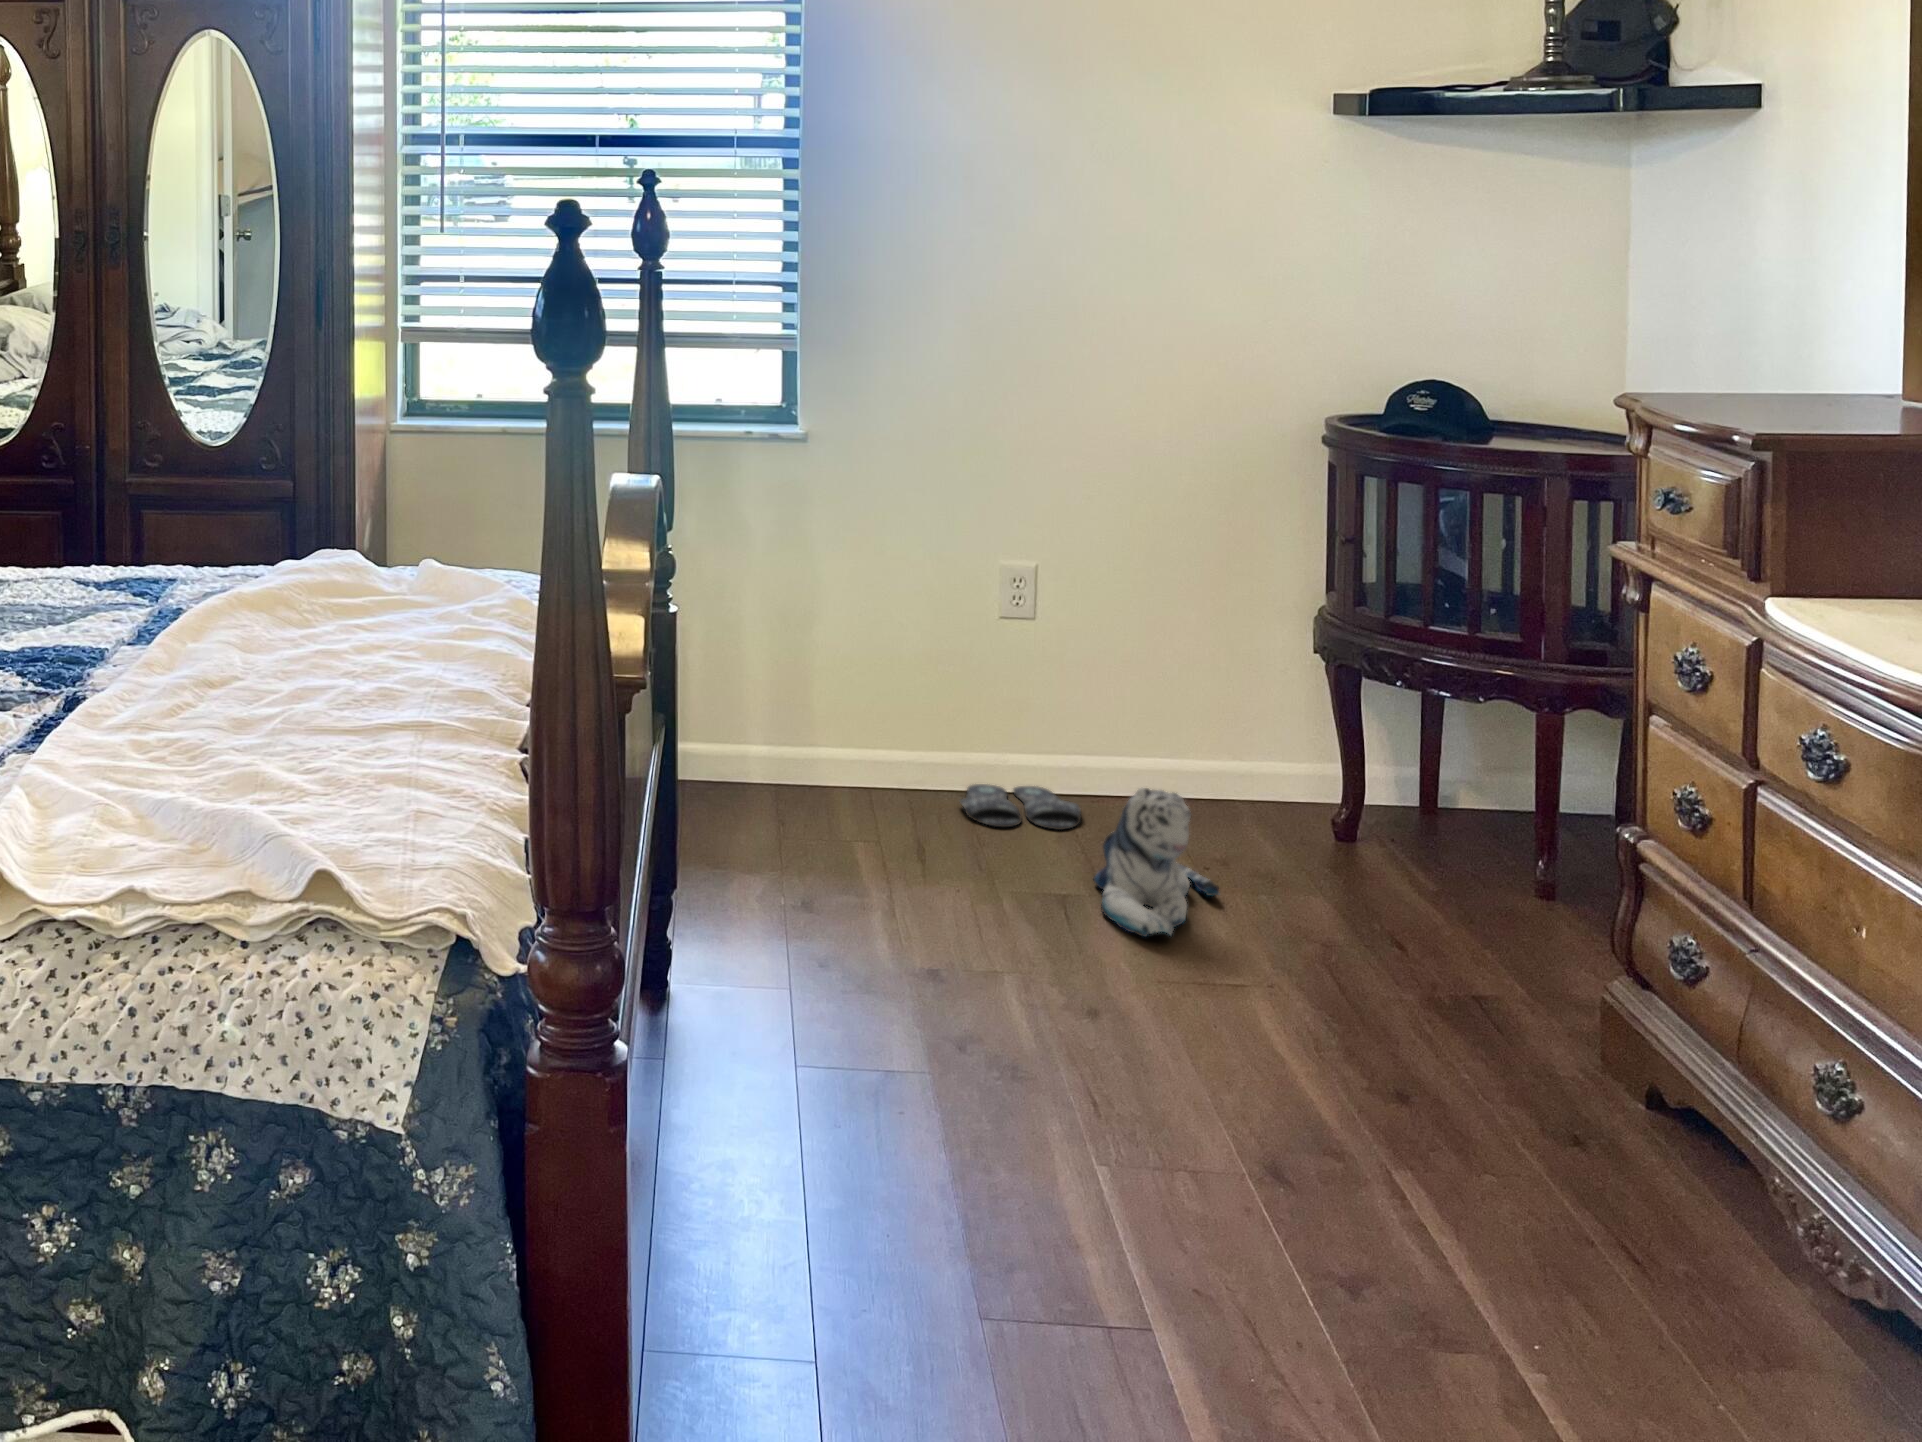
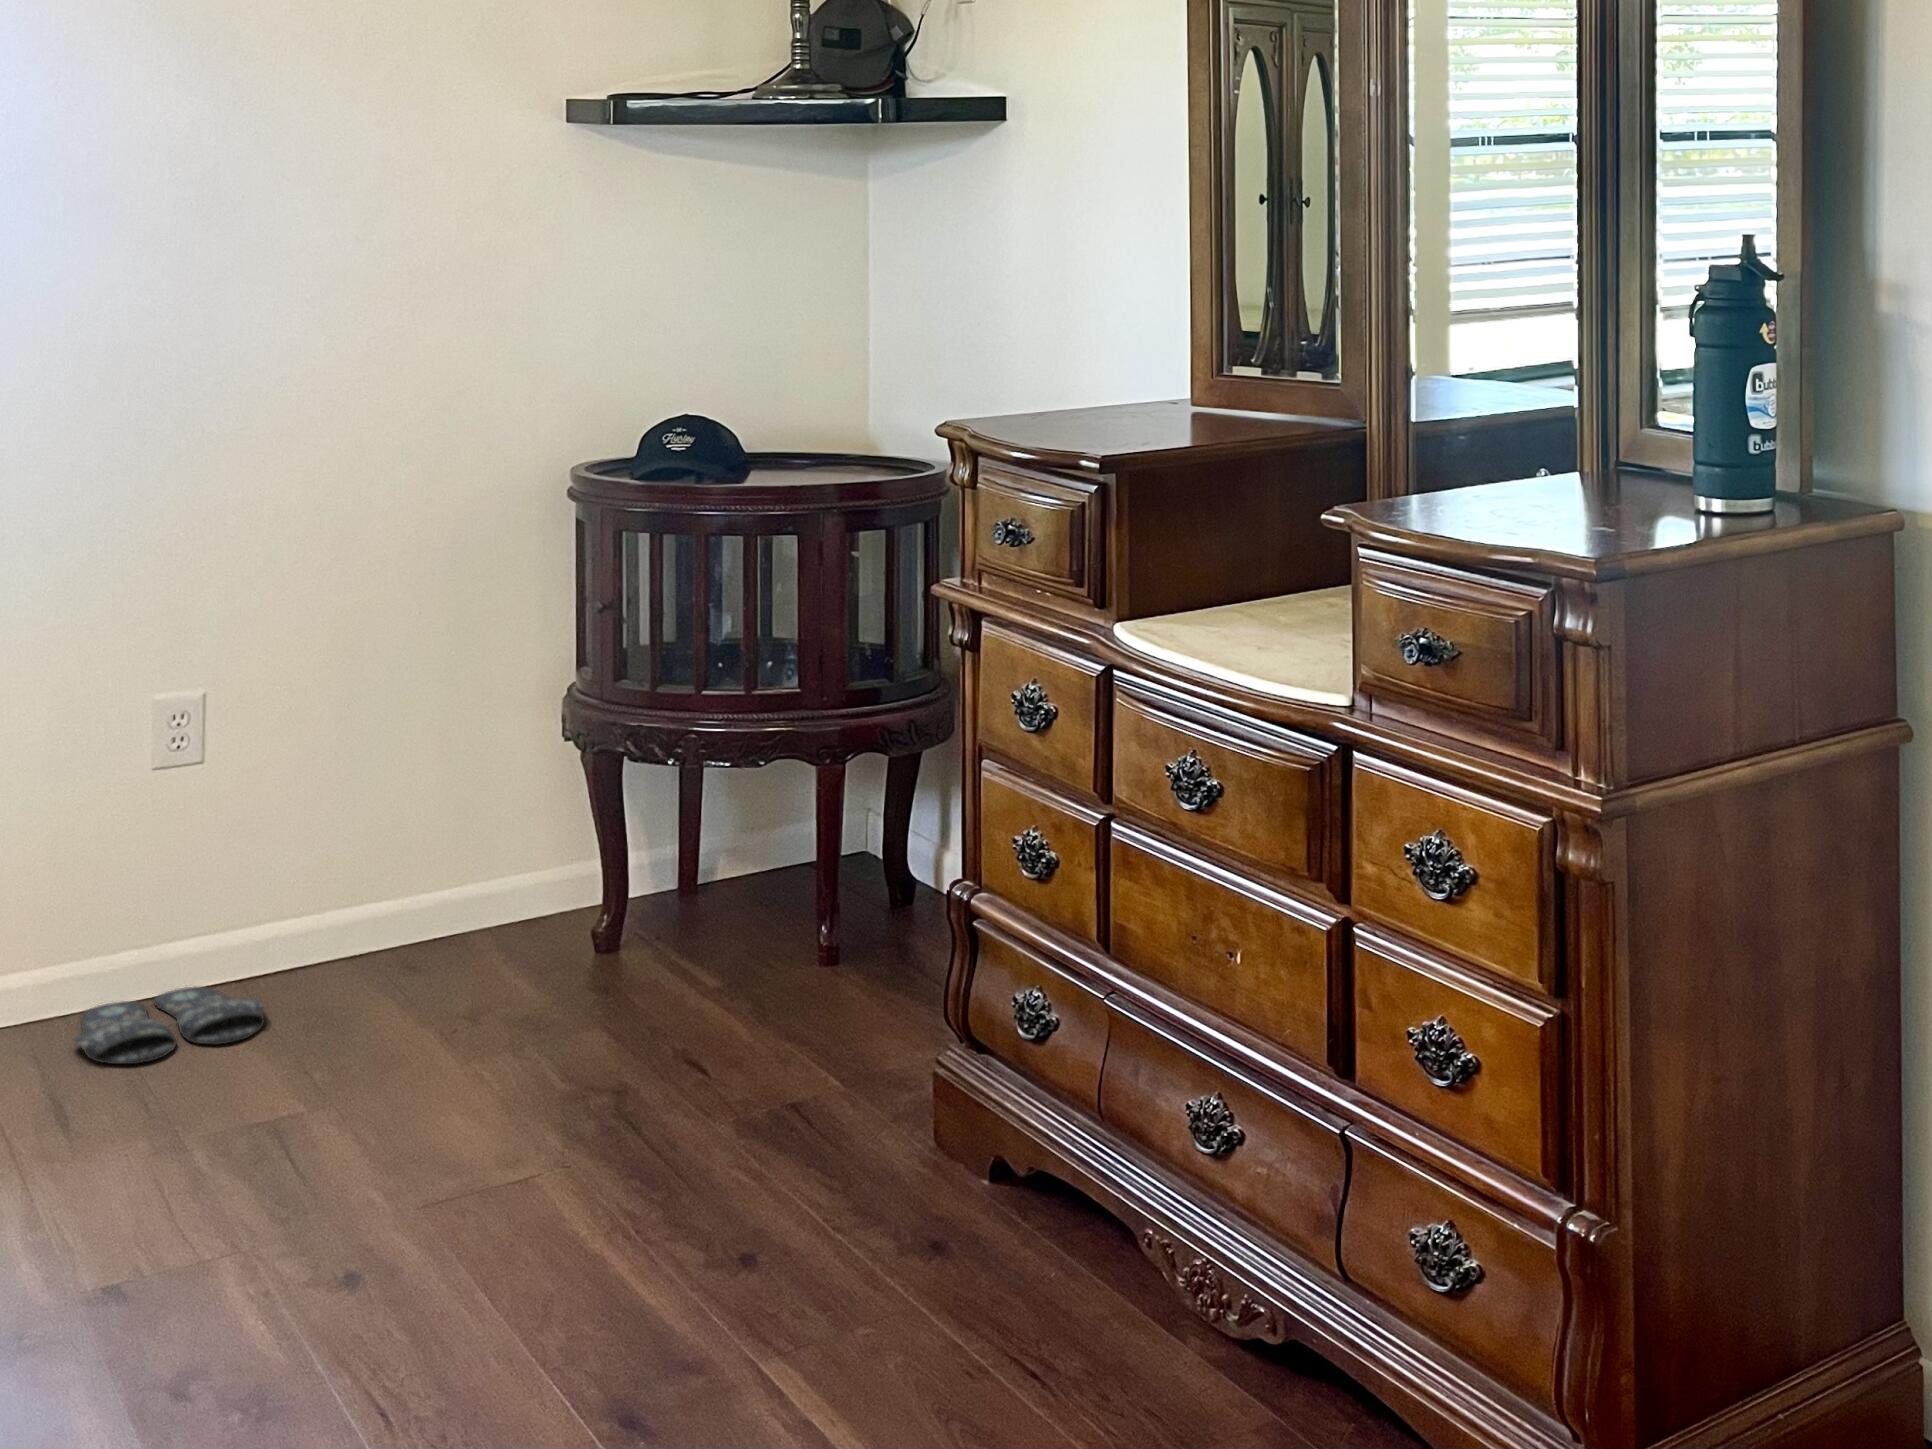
plush toy: present [1093,788,1220,937] -> none [300,960,478,1164]

